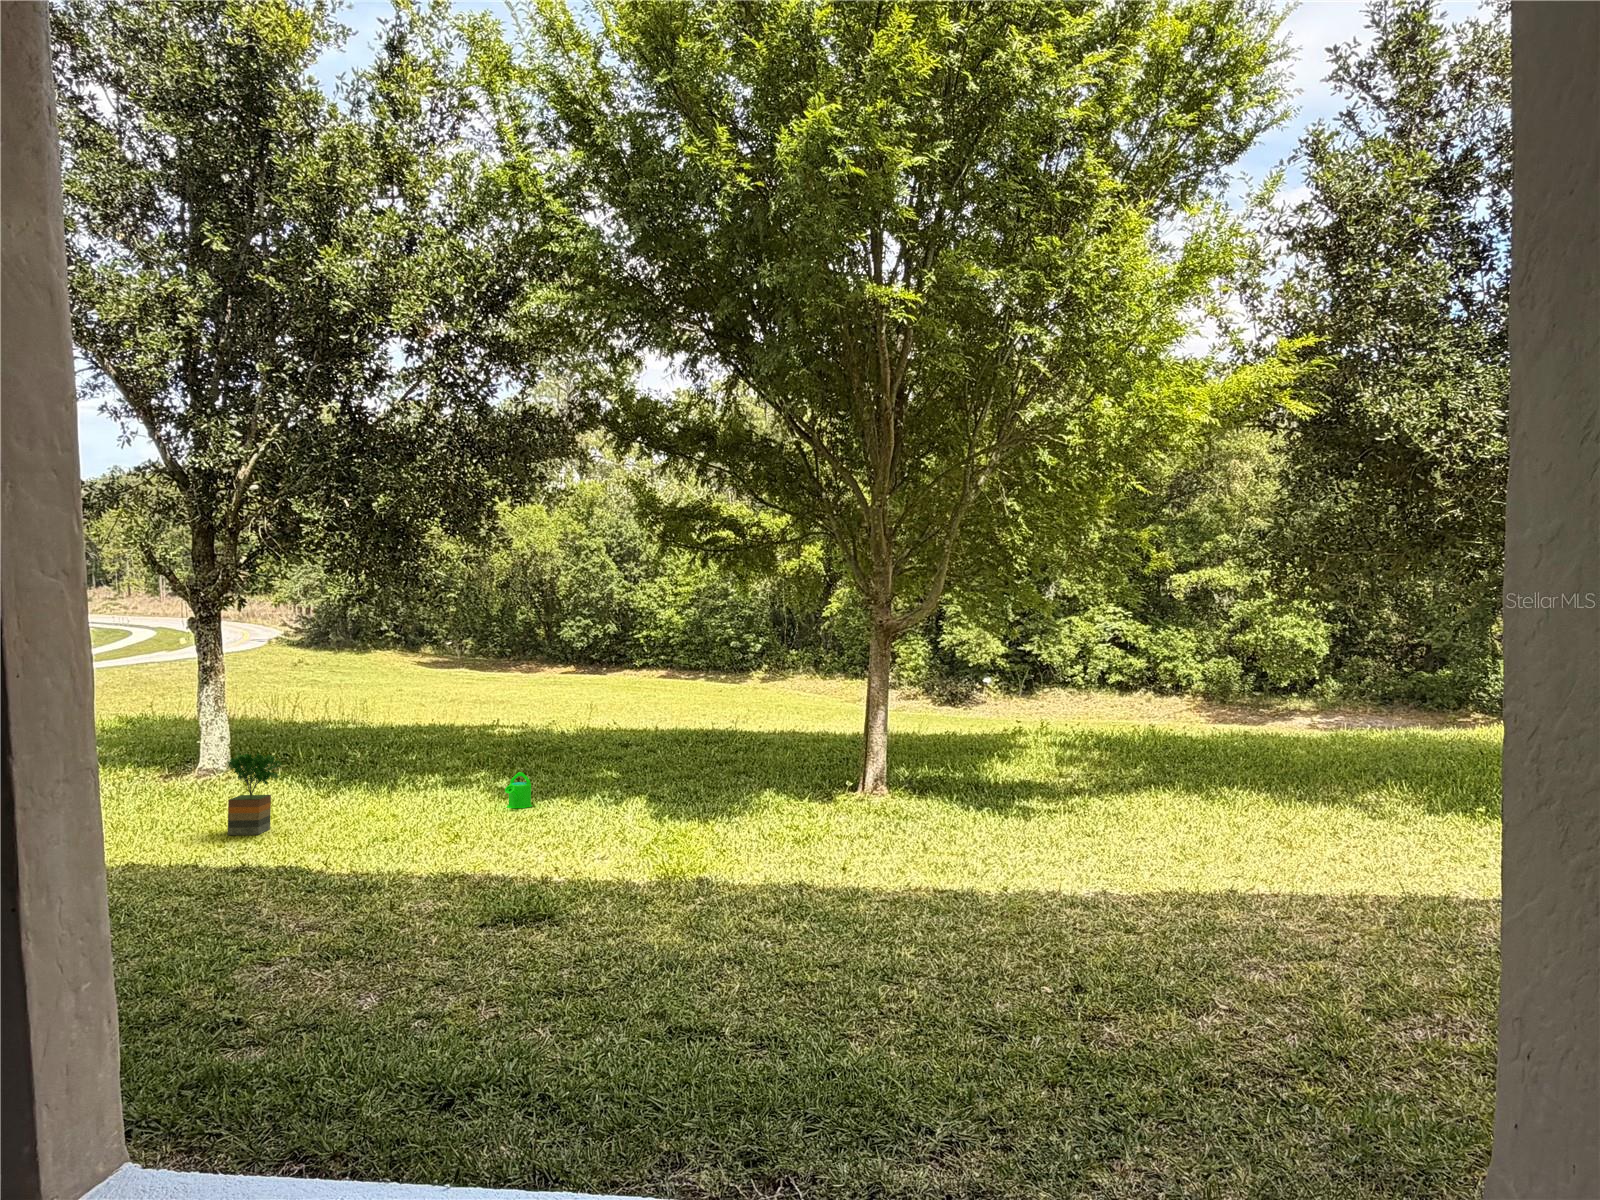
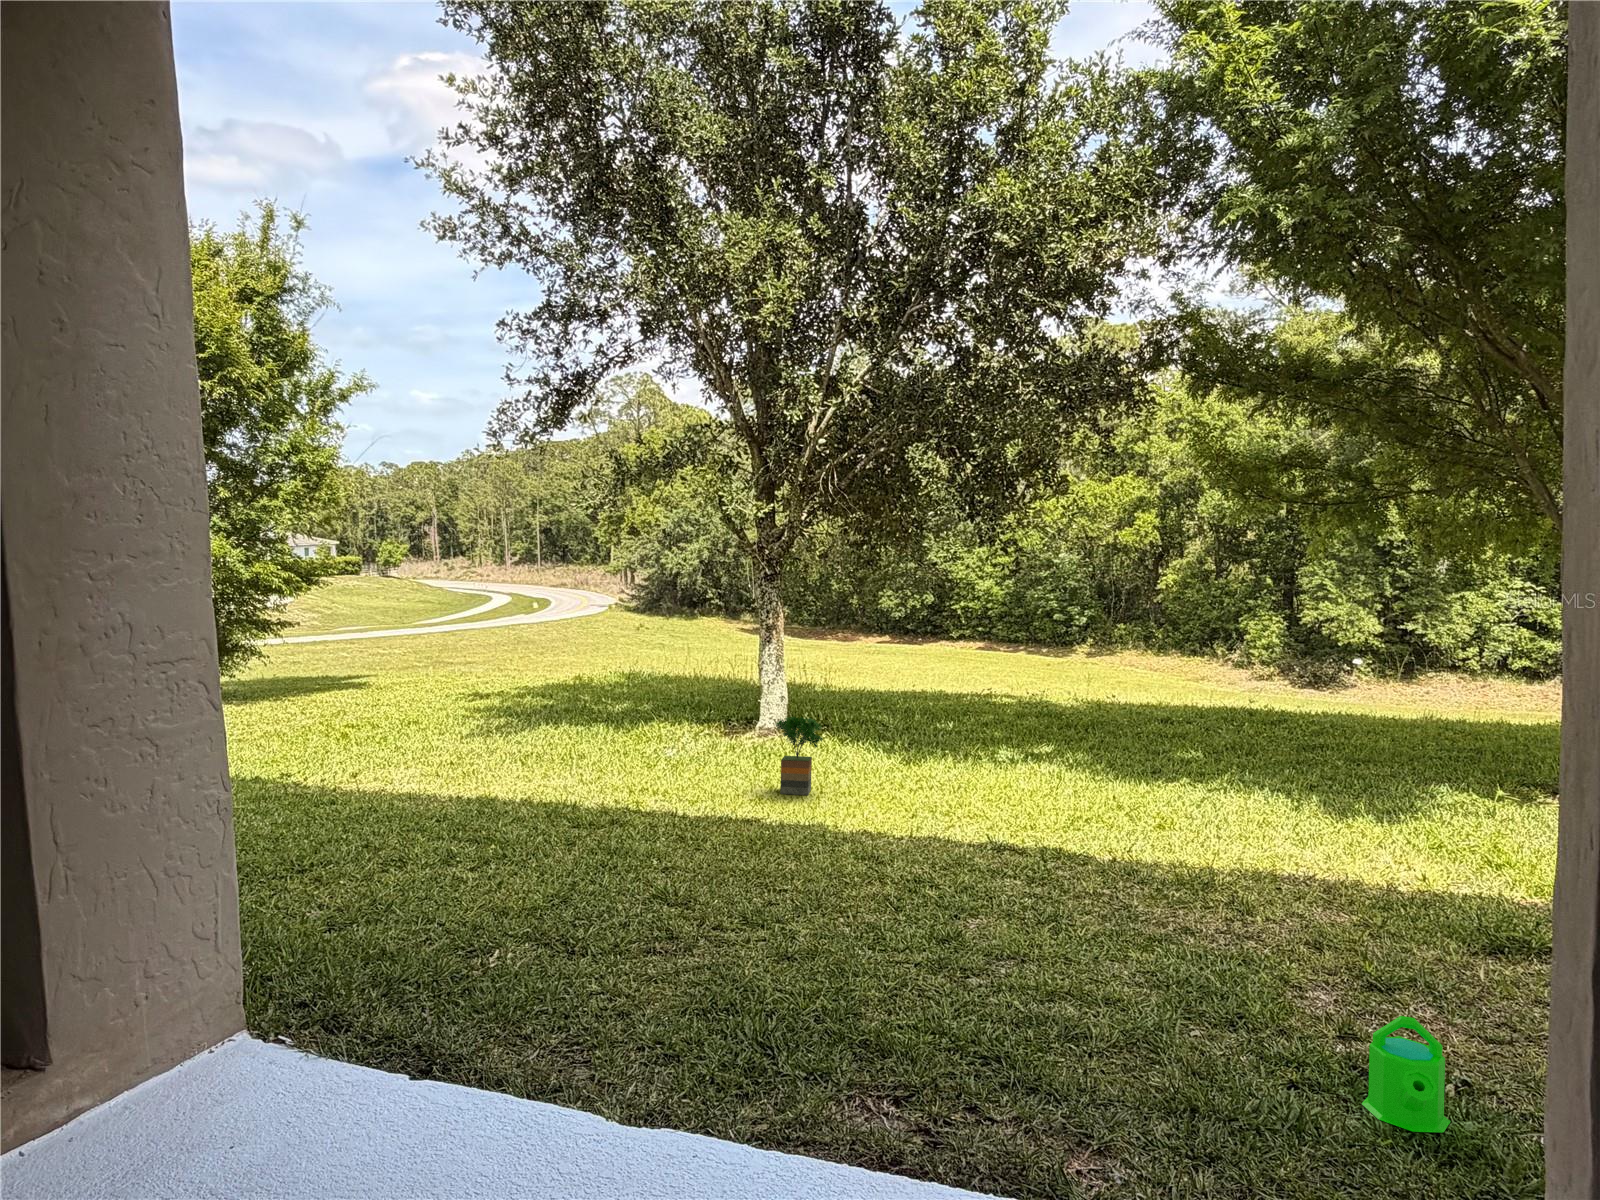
watering can: present [505,772,533,808] -> present [1362,1016,1451,1133]

